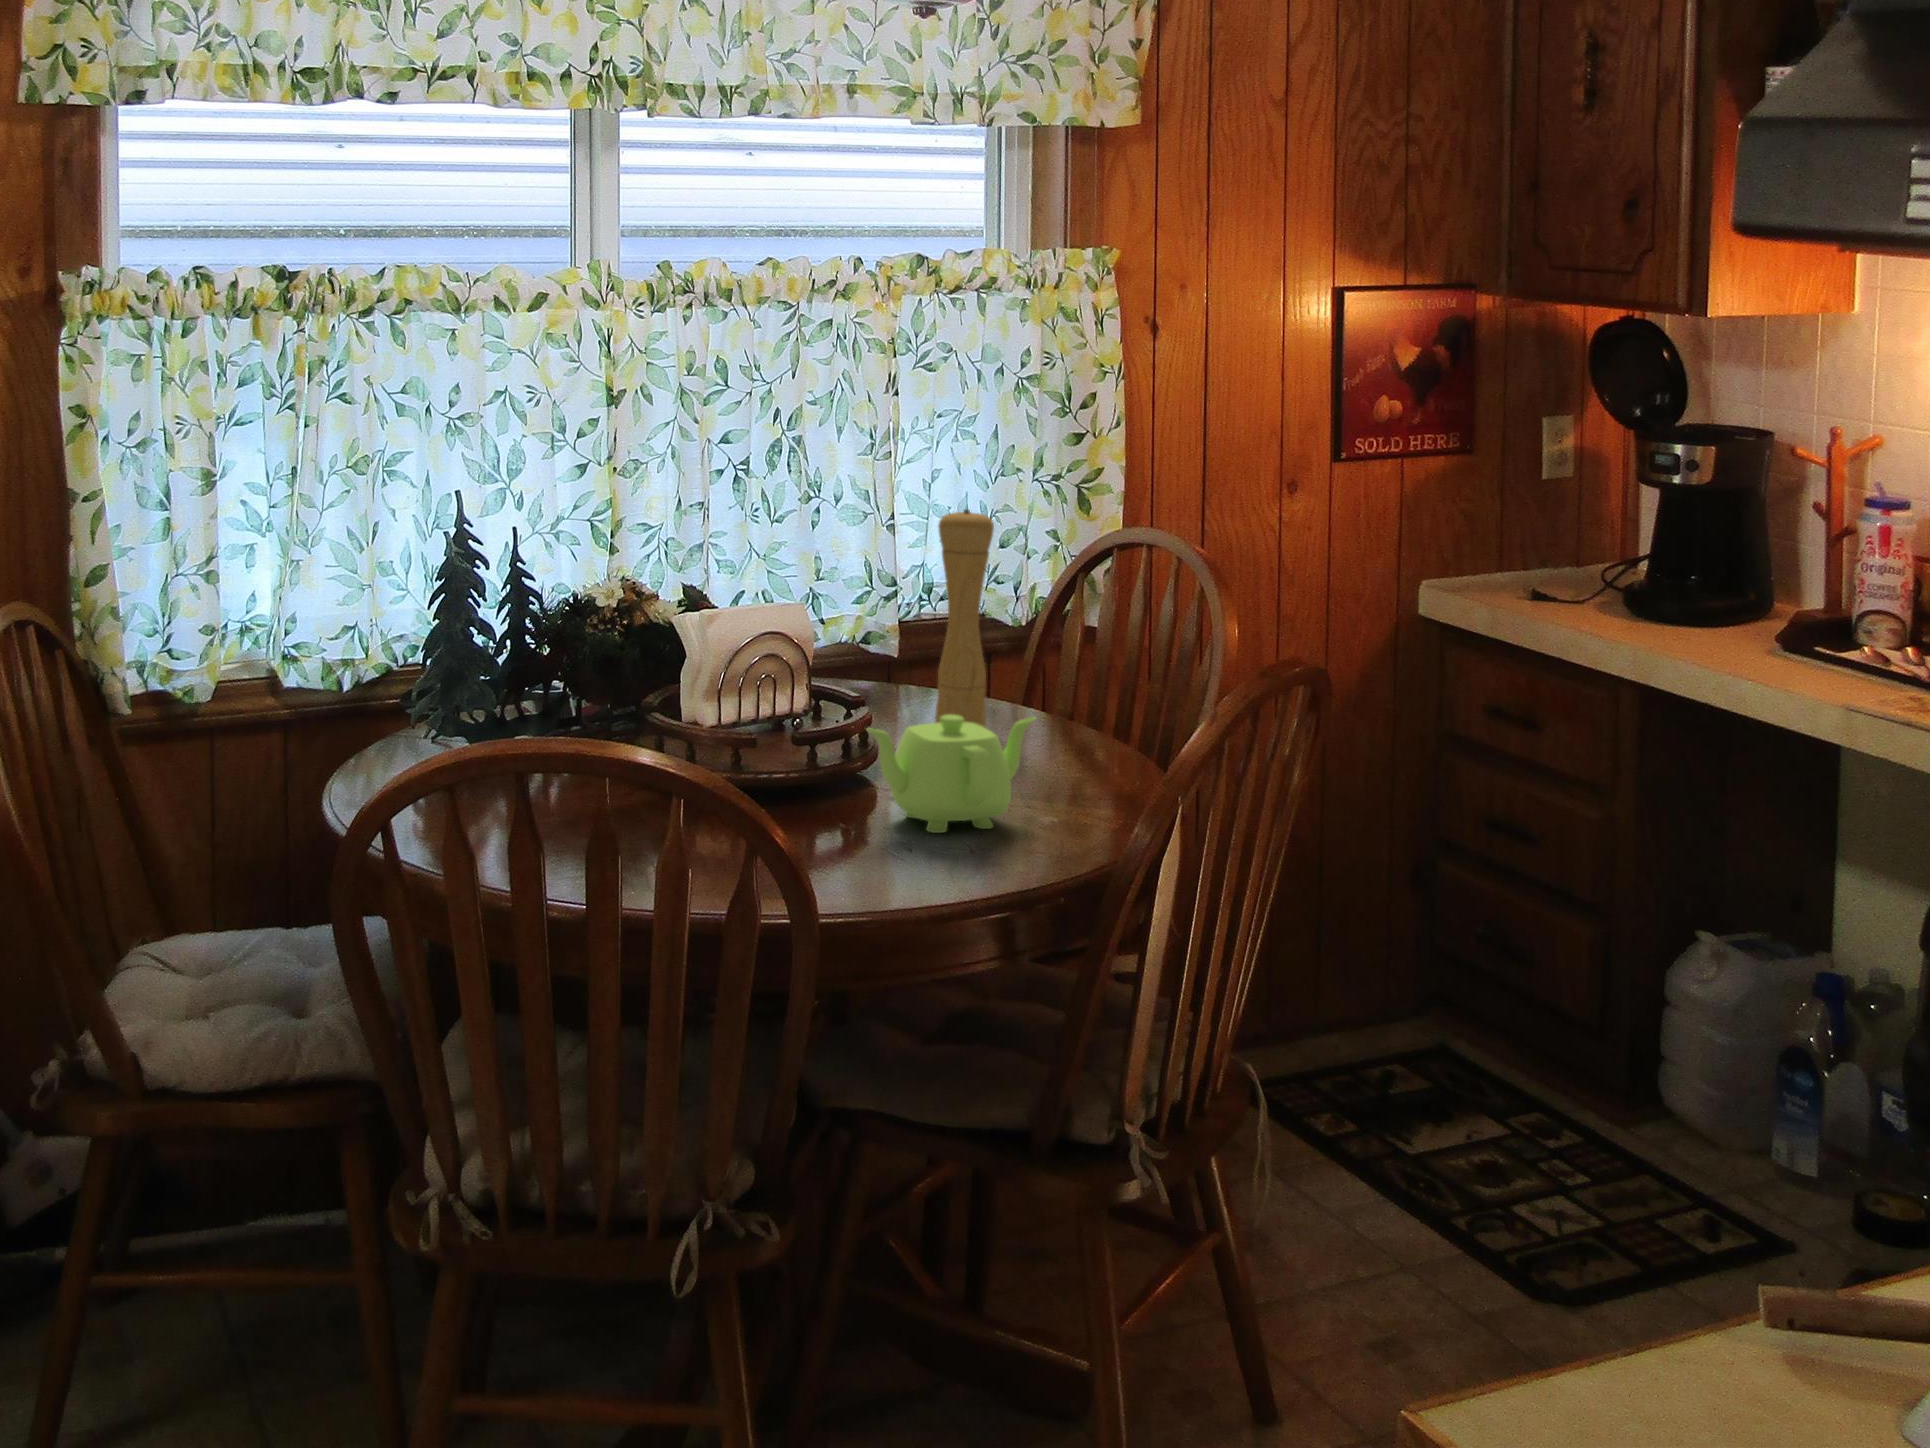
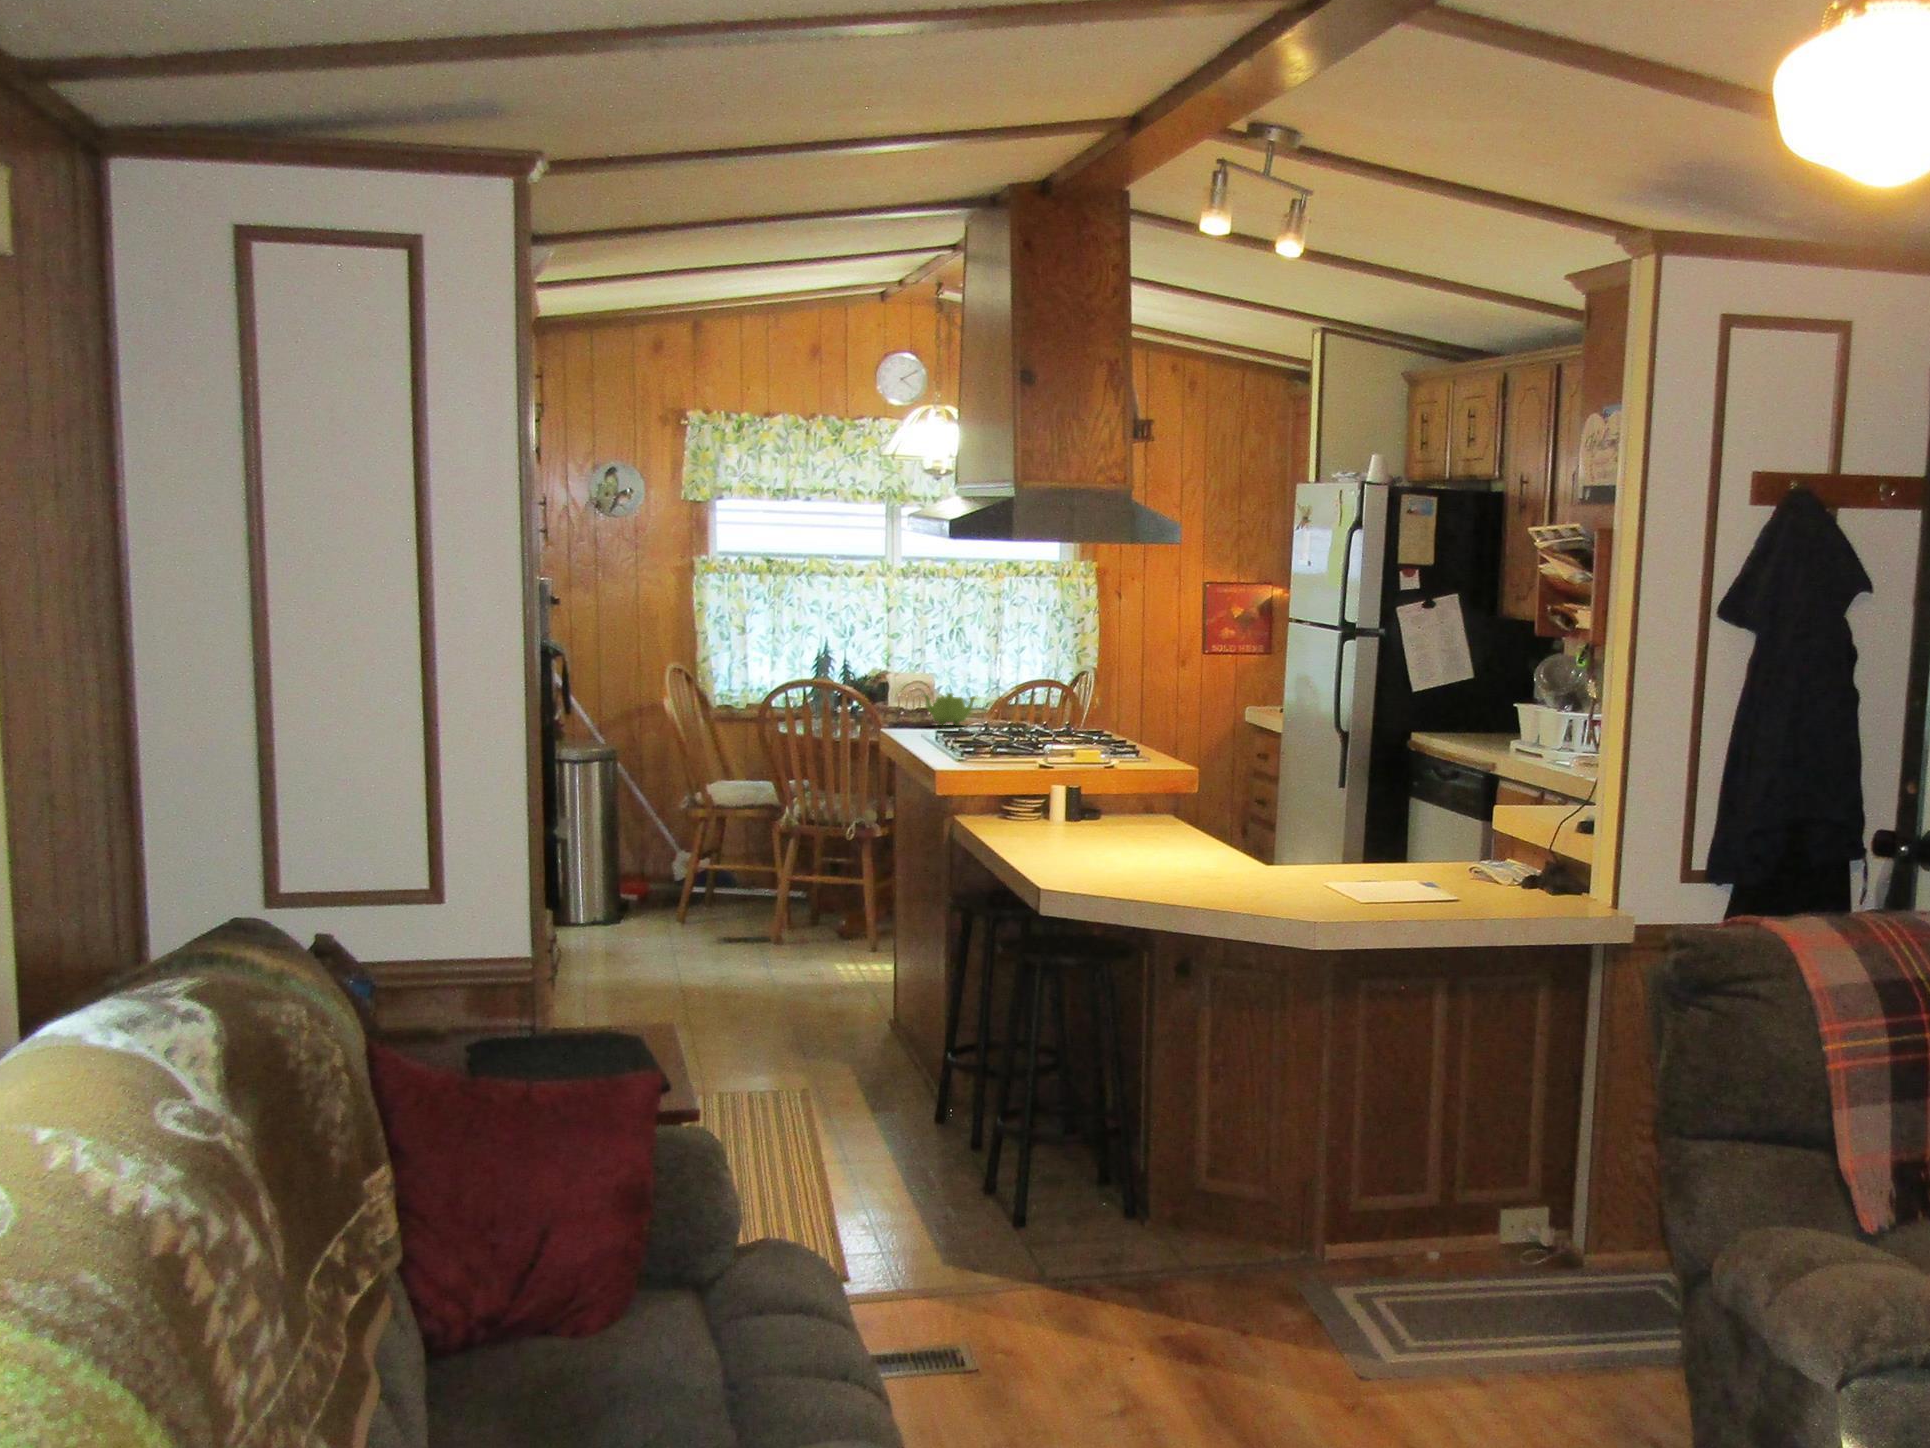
pepper mill: present [935,509,994,727] -> none [979,643,999,718]

